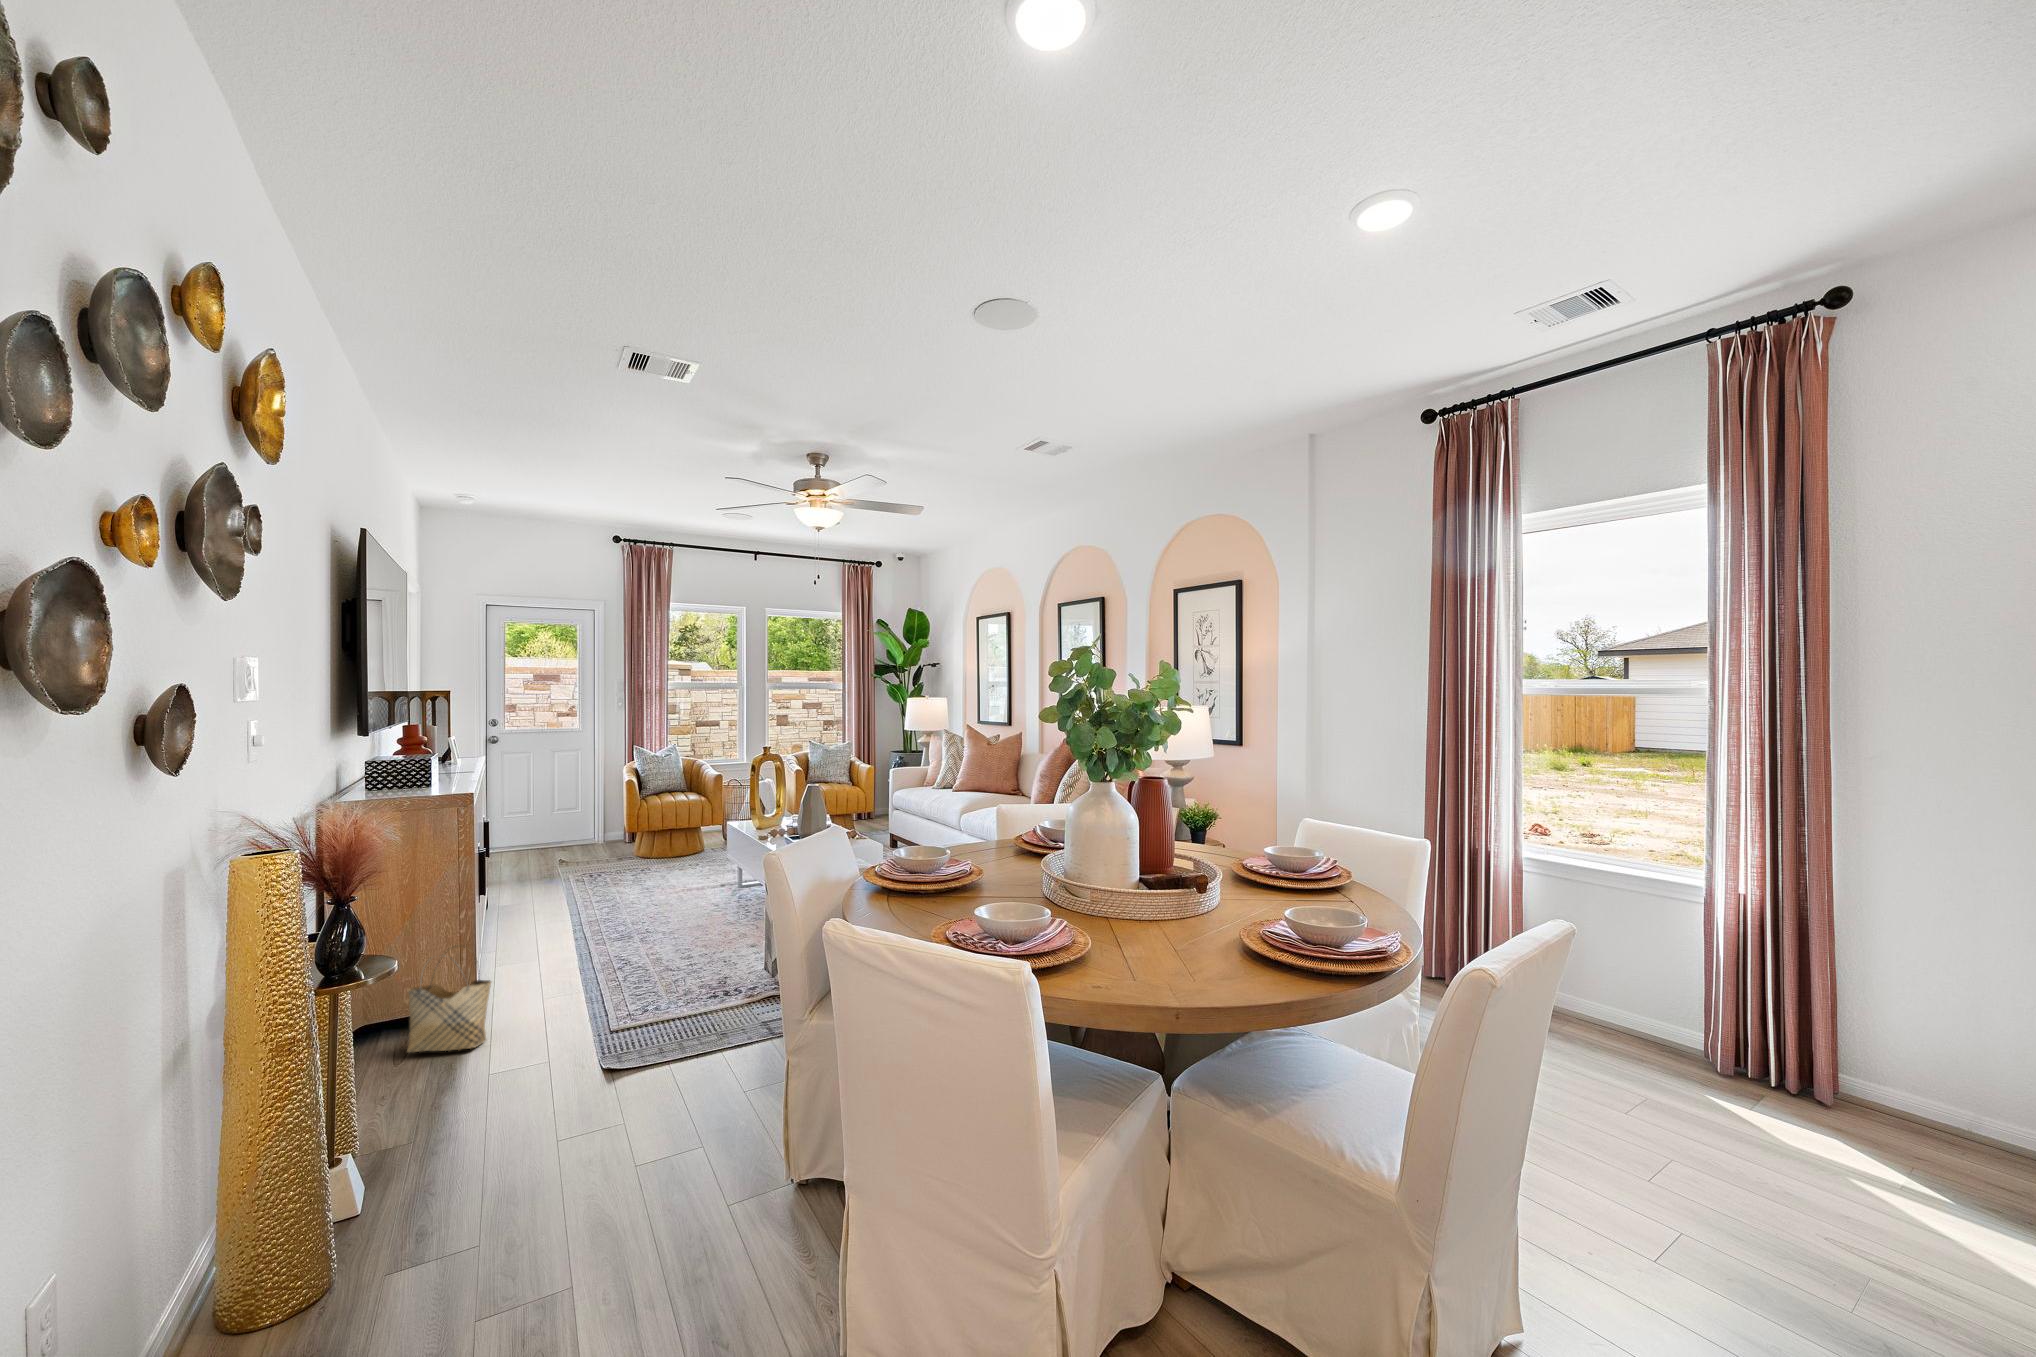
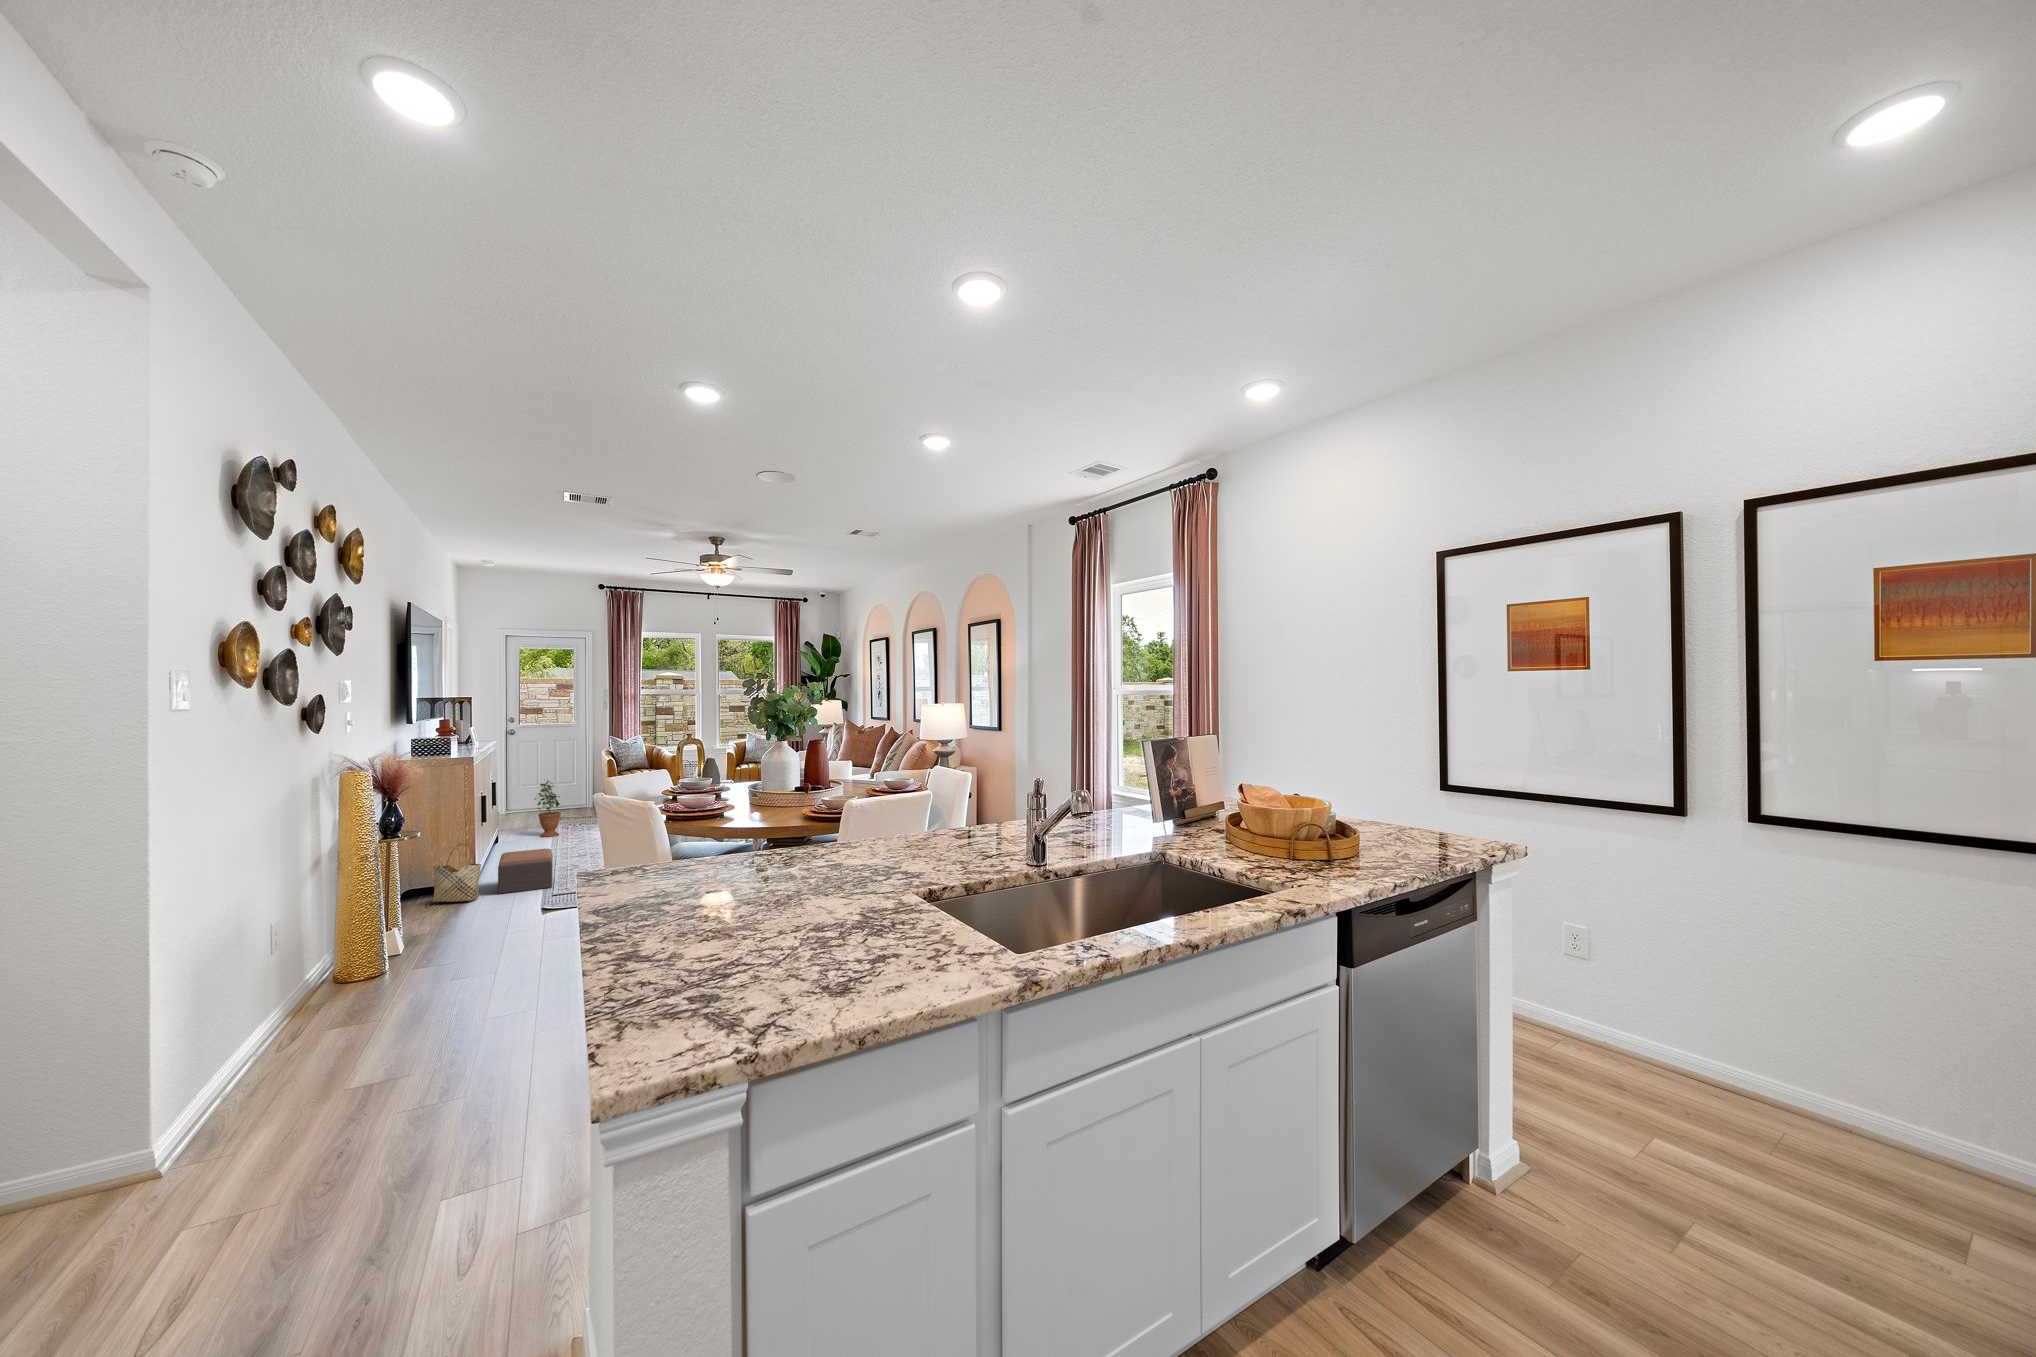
potted plant: none [540,811,578,897] -> present [535,781,561,837]
footstool: none [516,940,607,1028] -> present [498,849,553,894]

